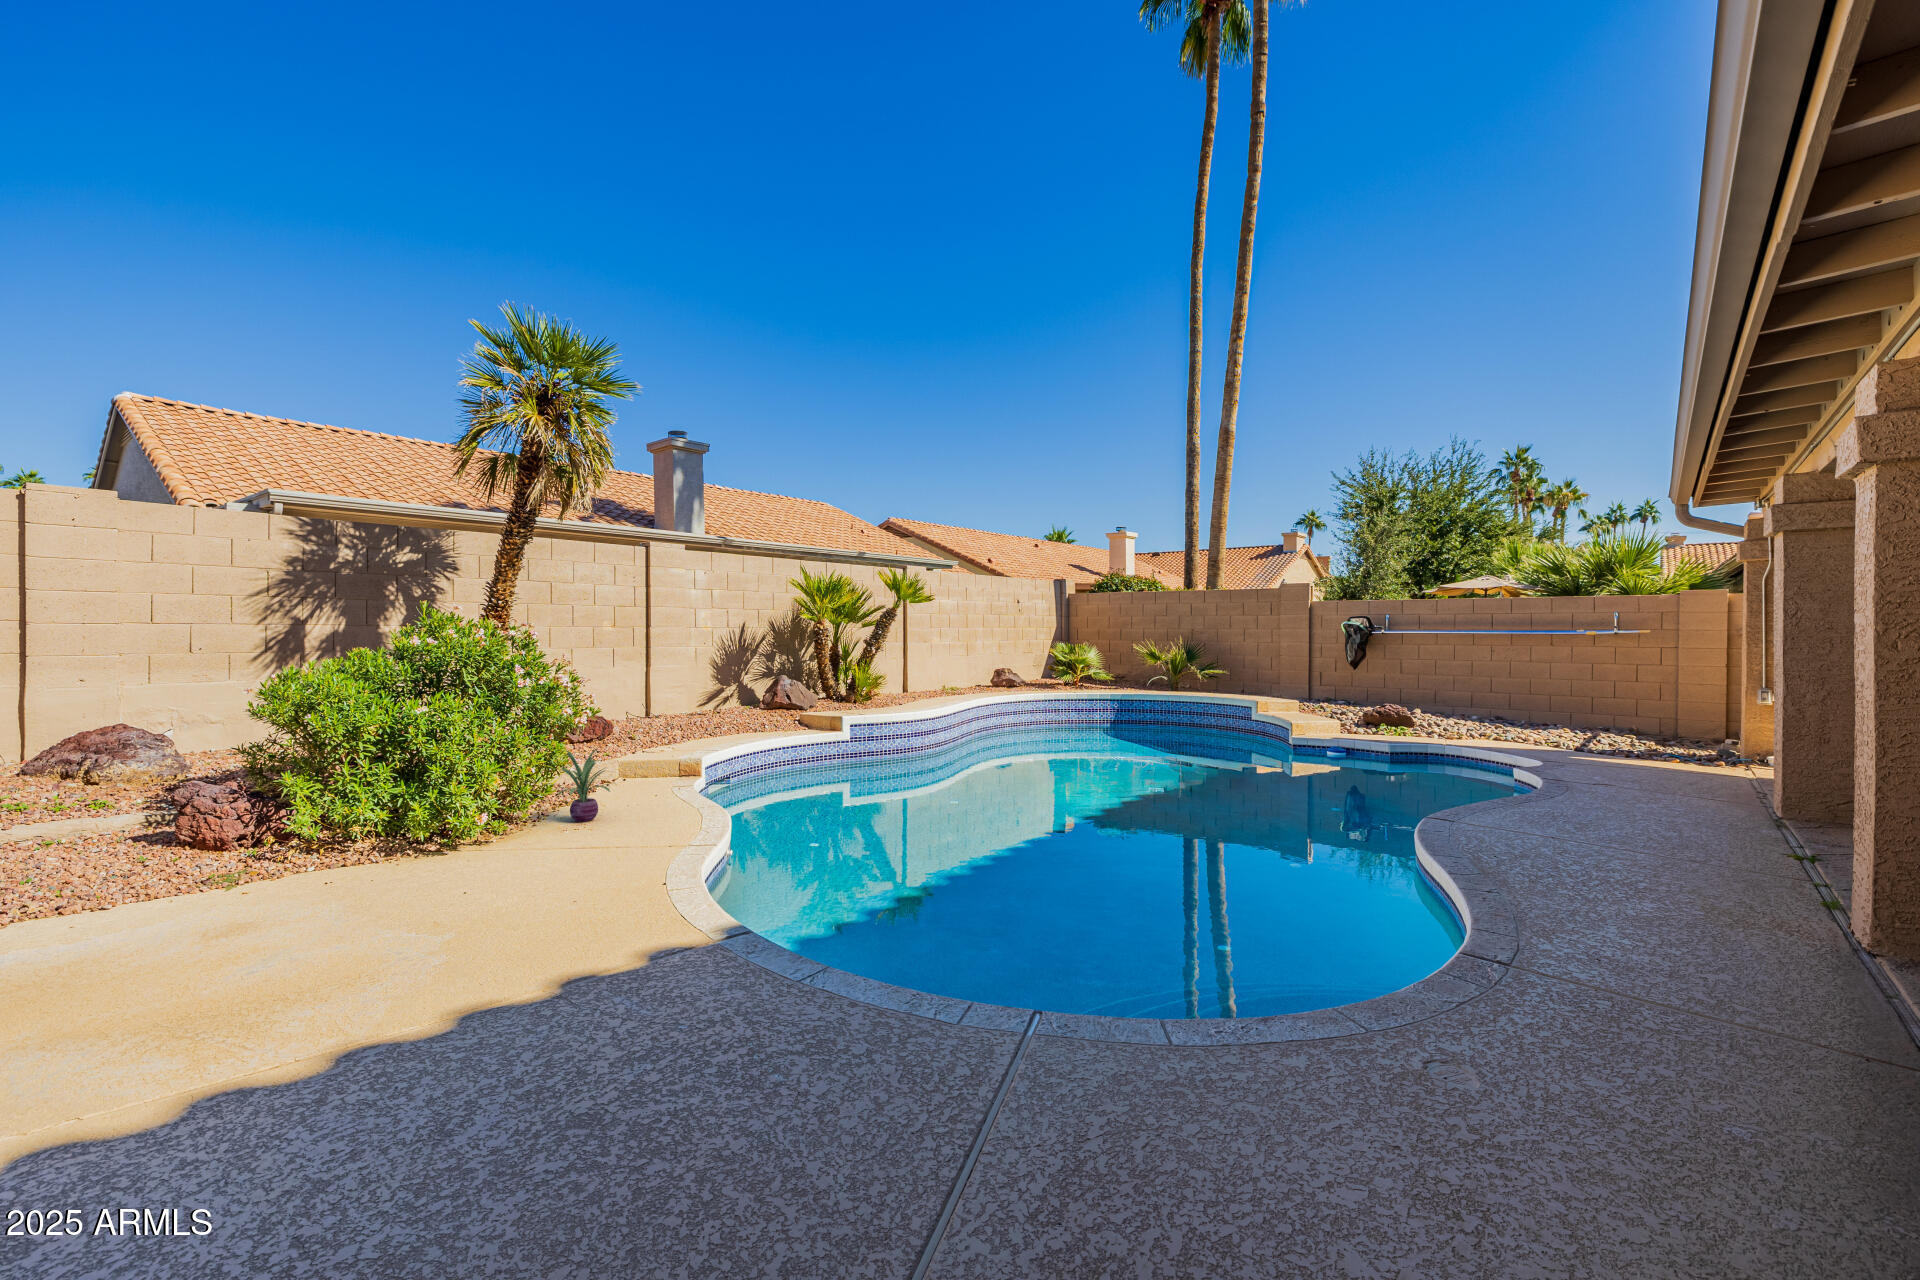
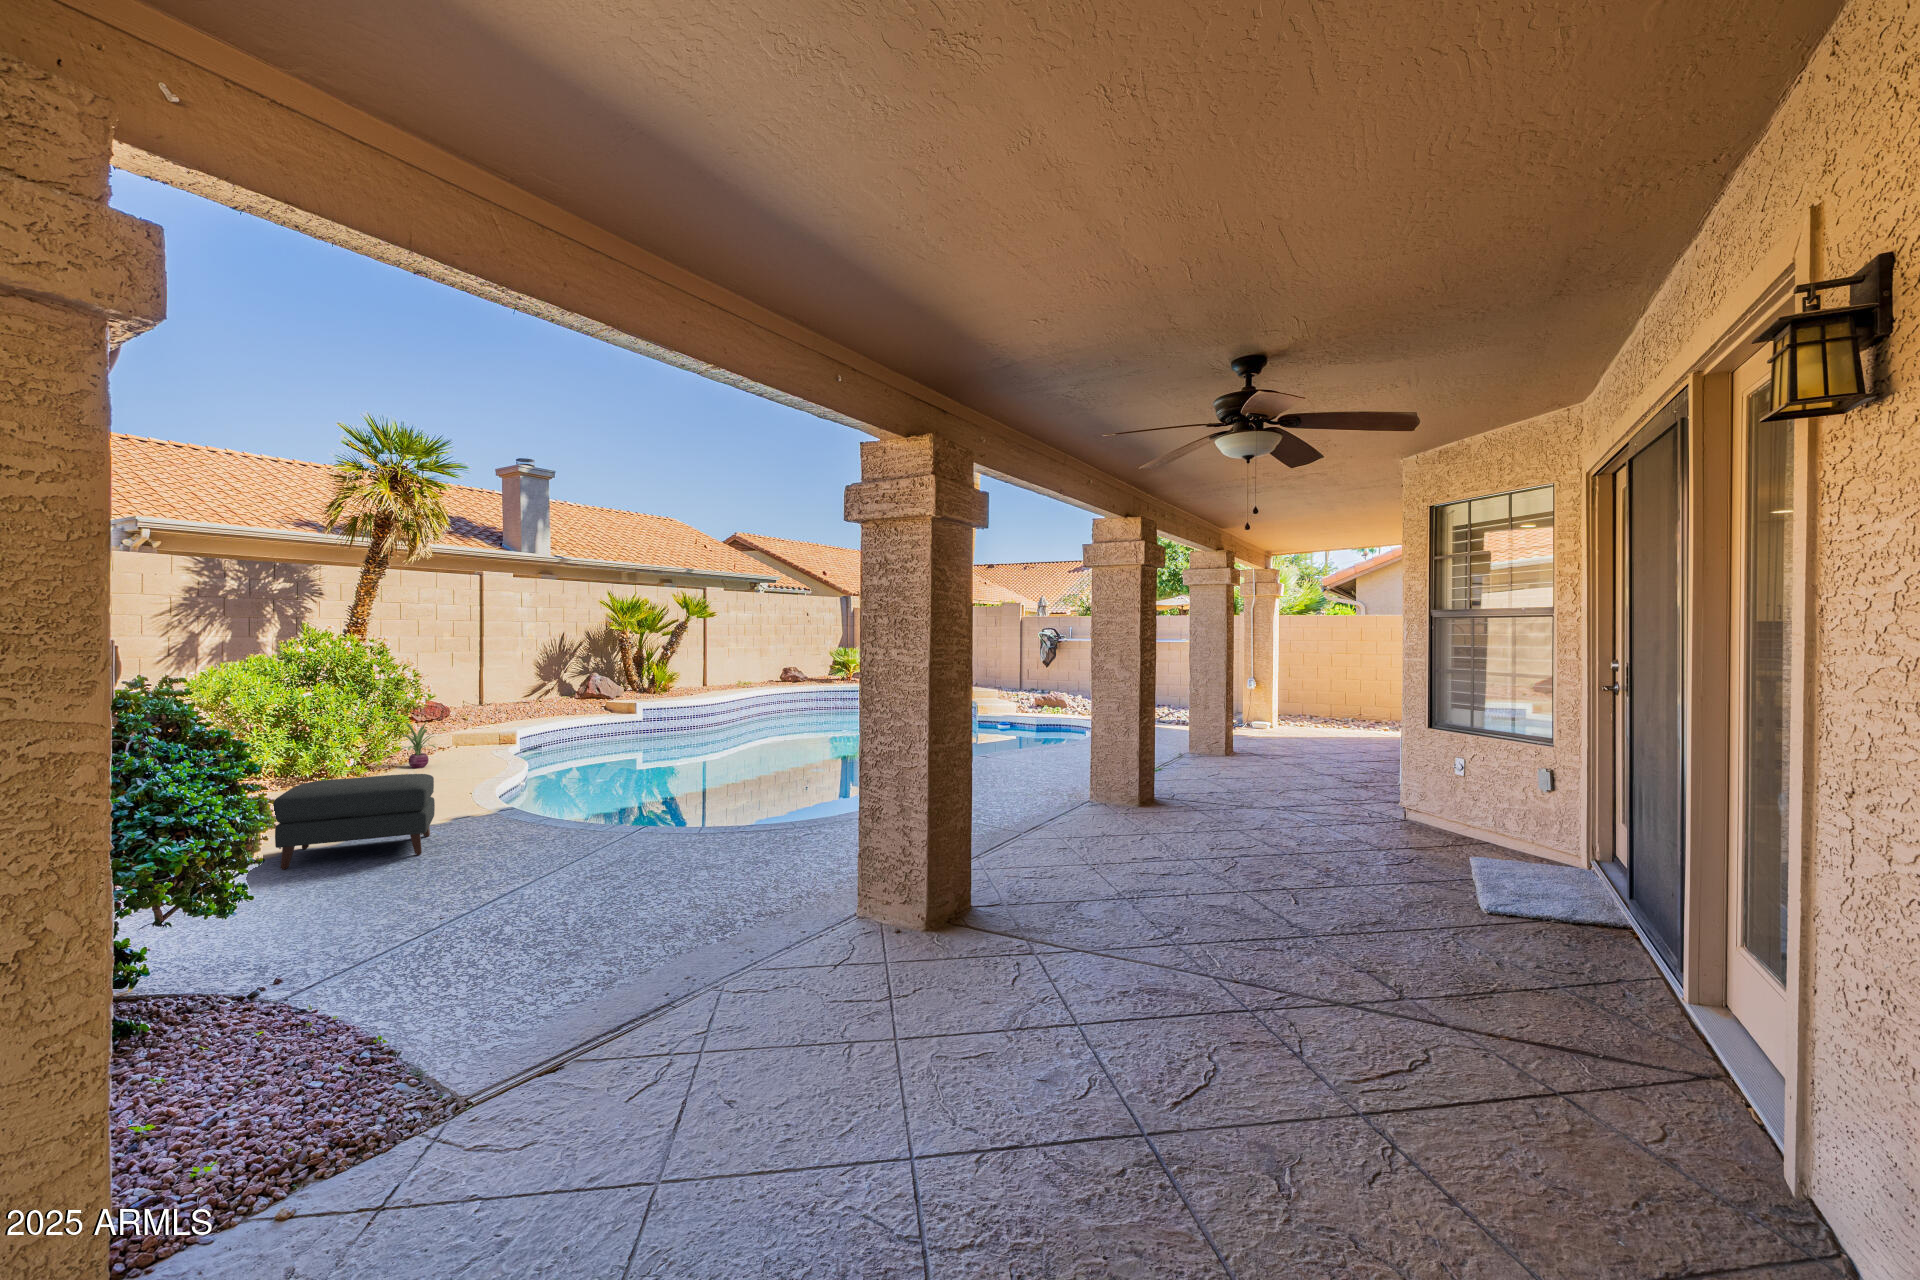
ottoman: none [266,896,643,1194] -> present [273,774,435,870]

